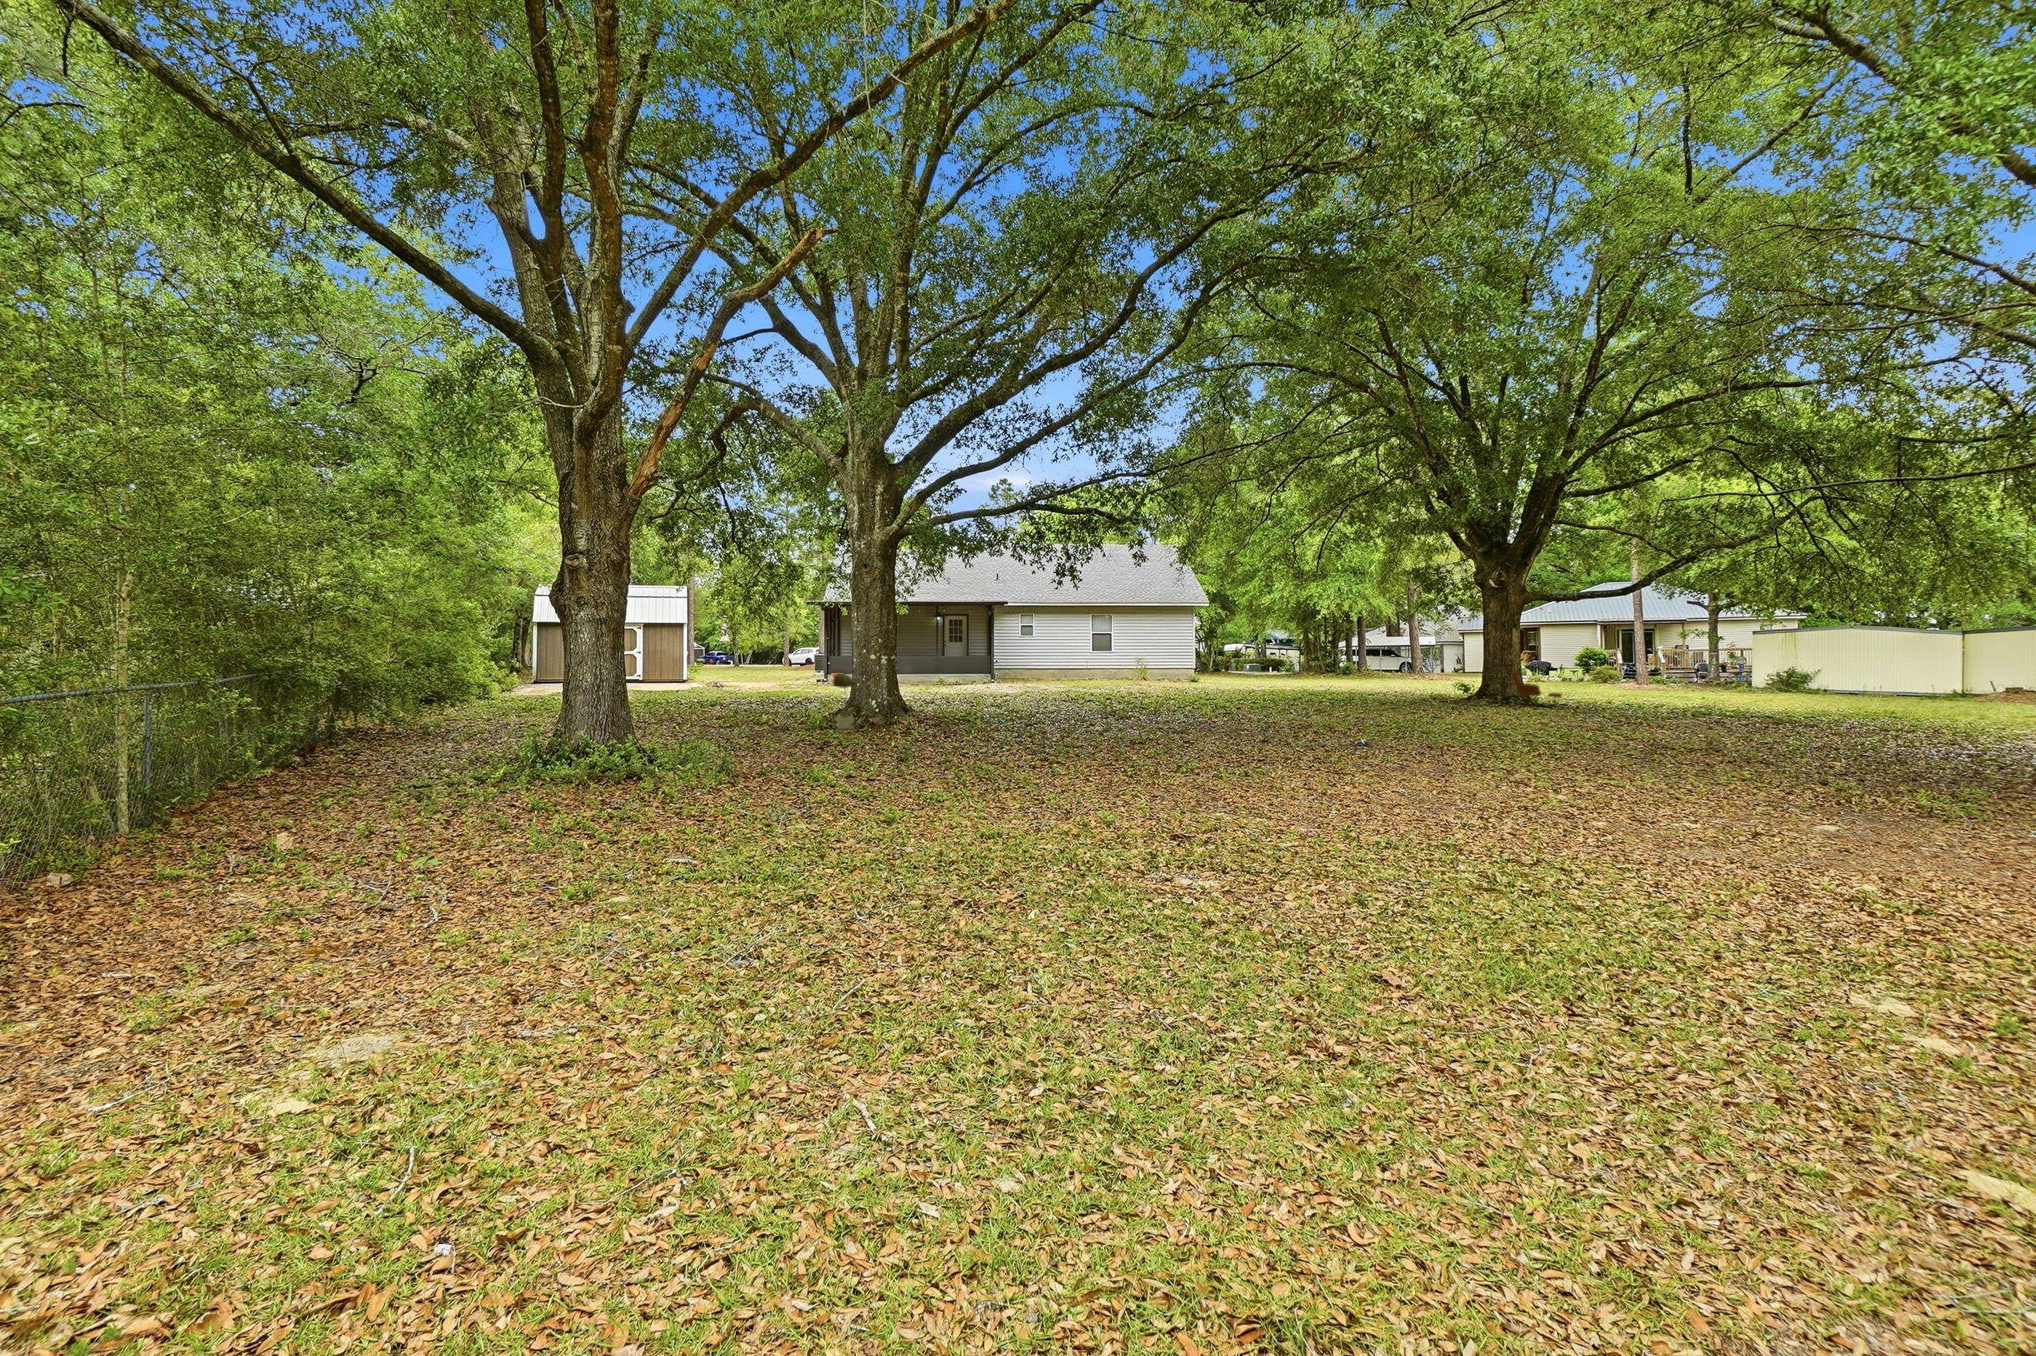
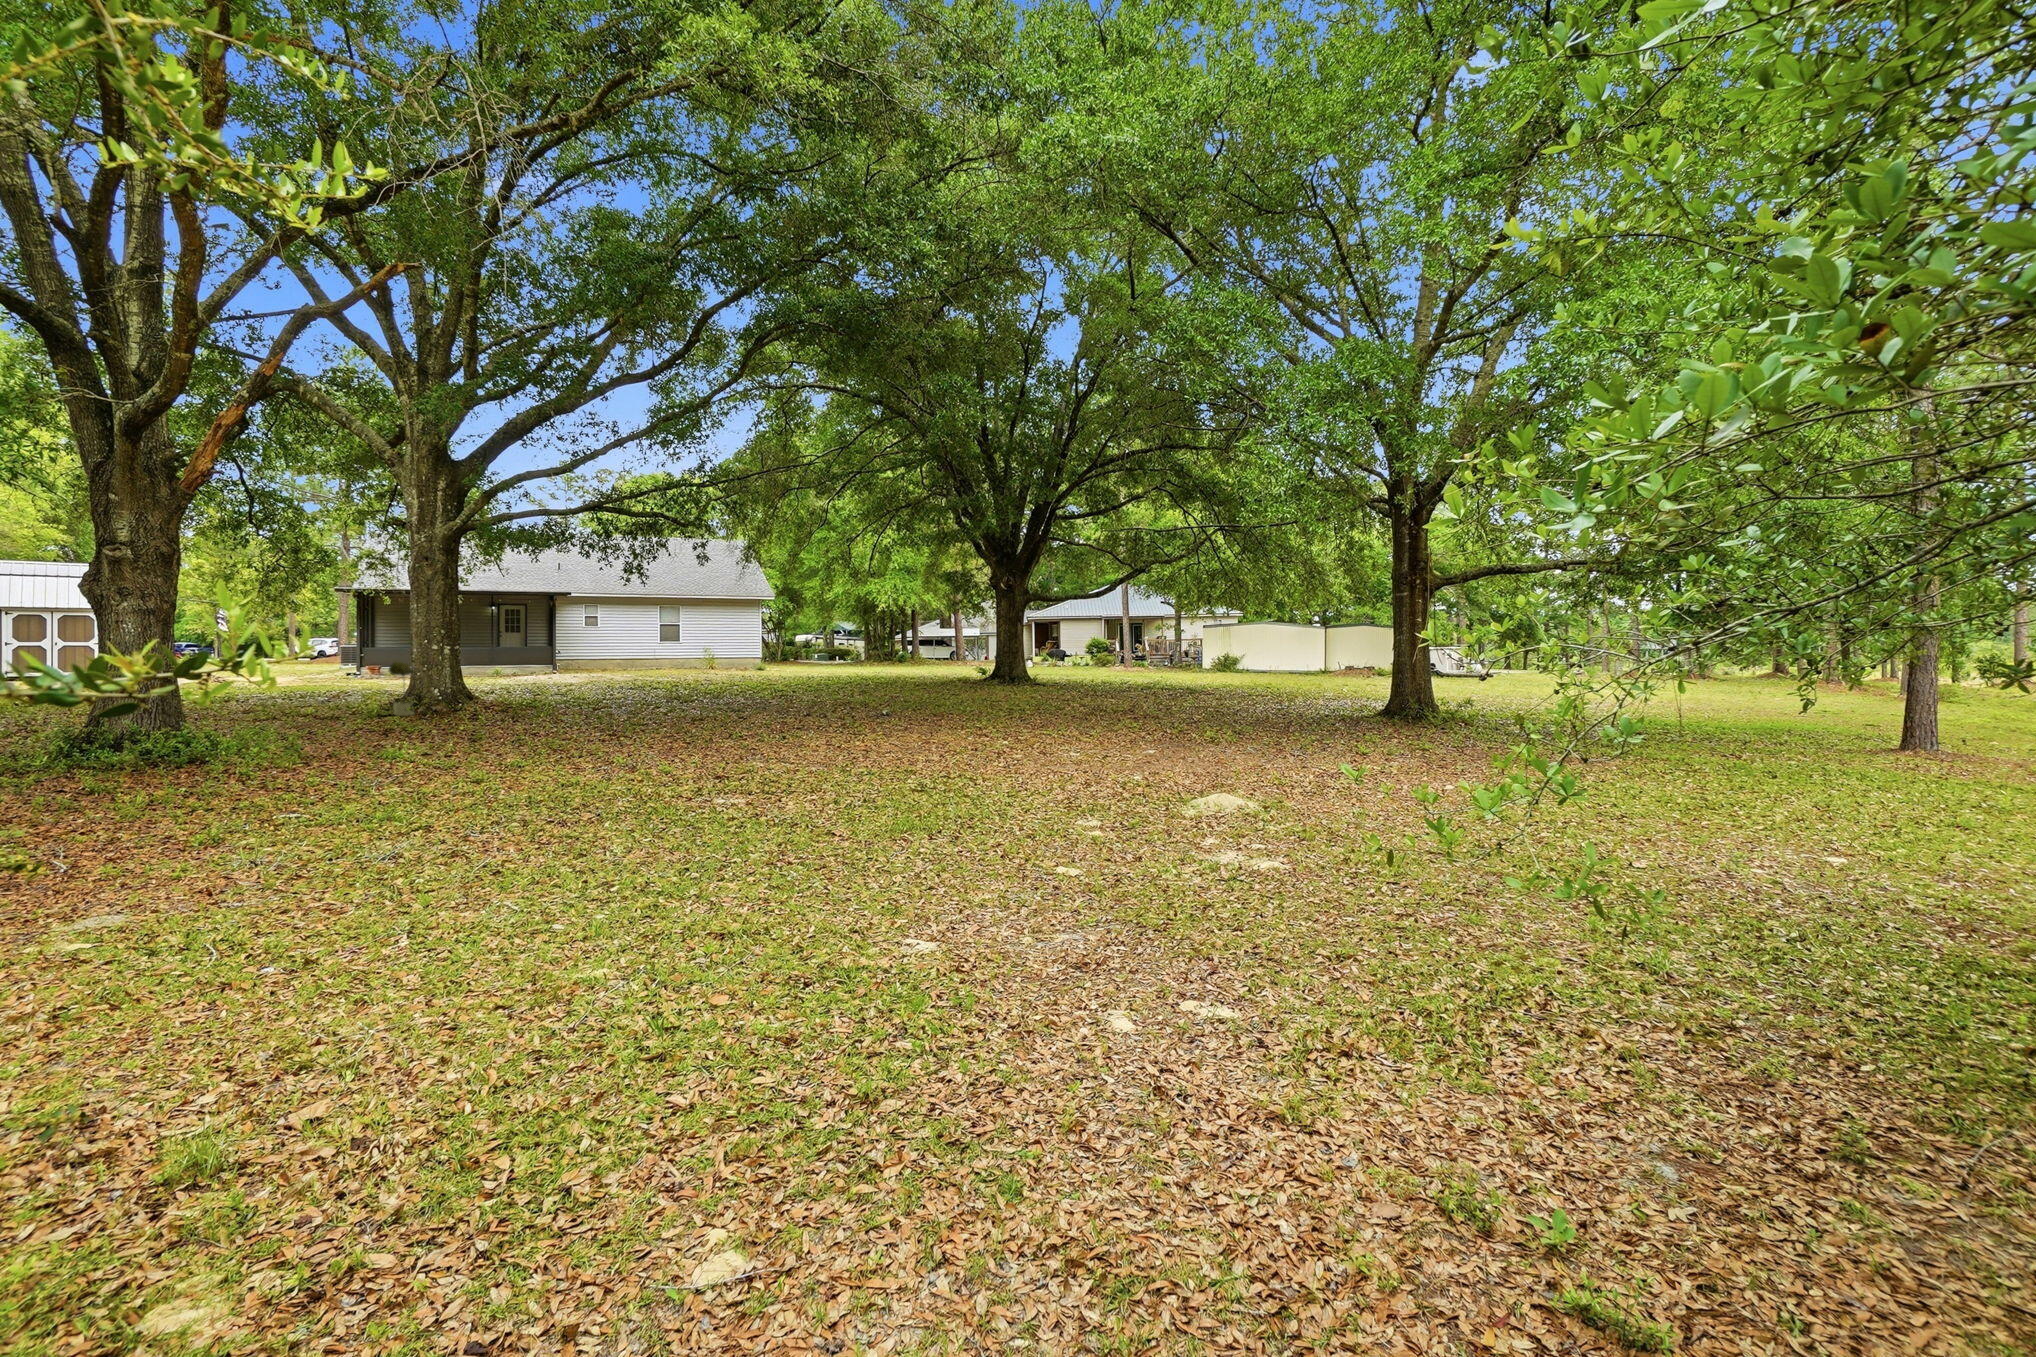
lounge chair: present [1512,671,1562,705] -> none [1008,658,1043,685]

